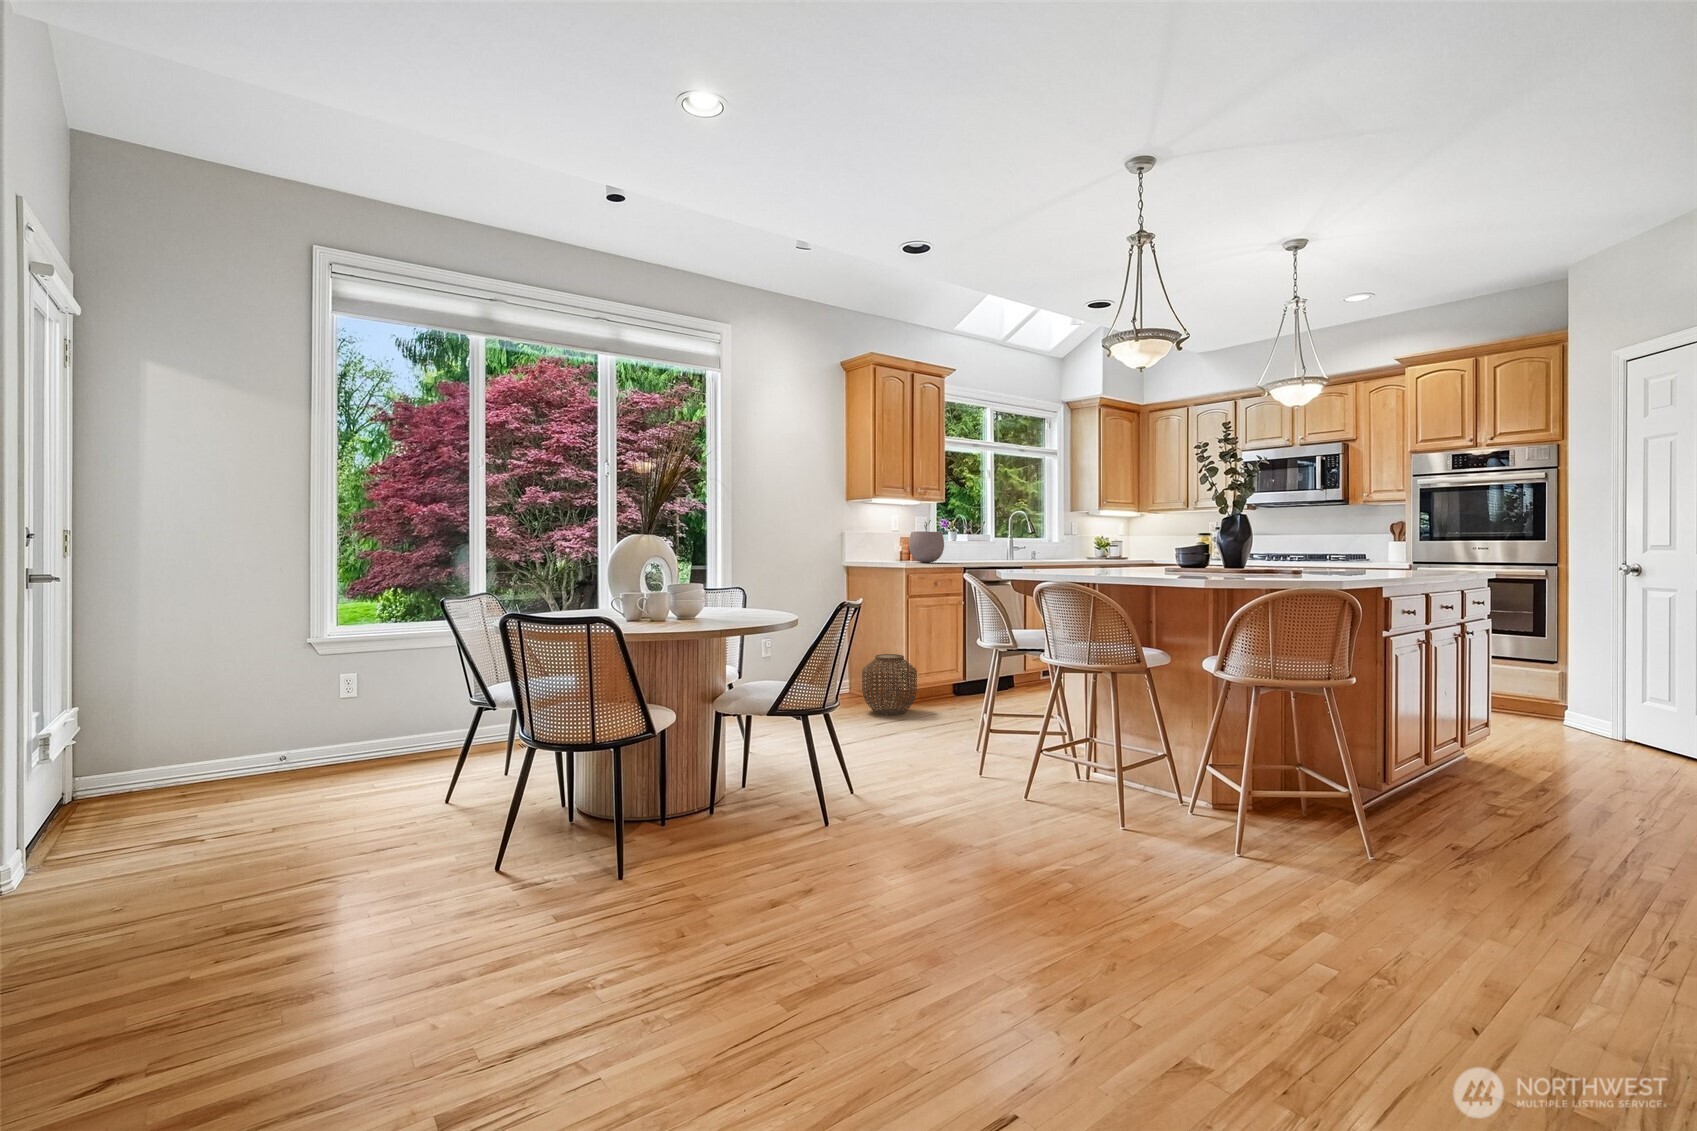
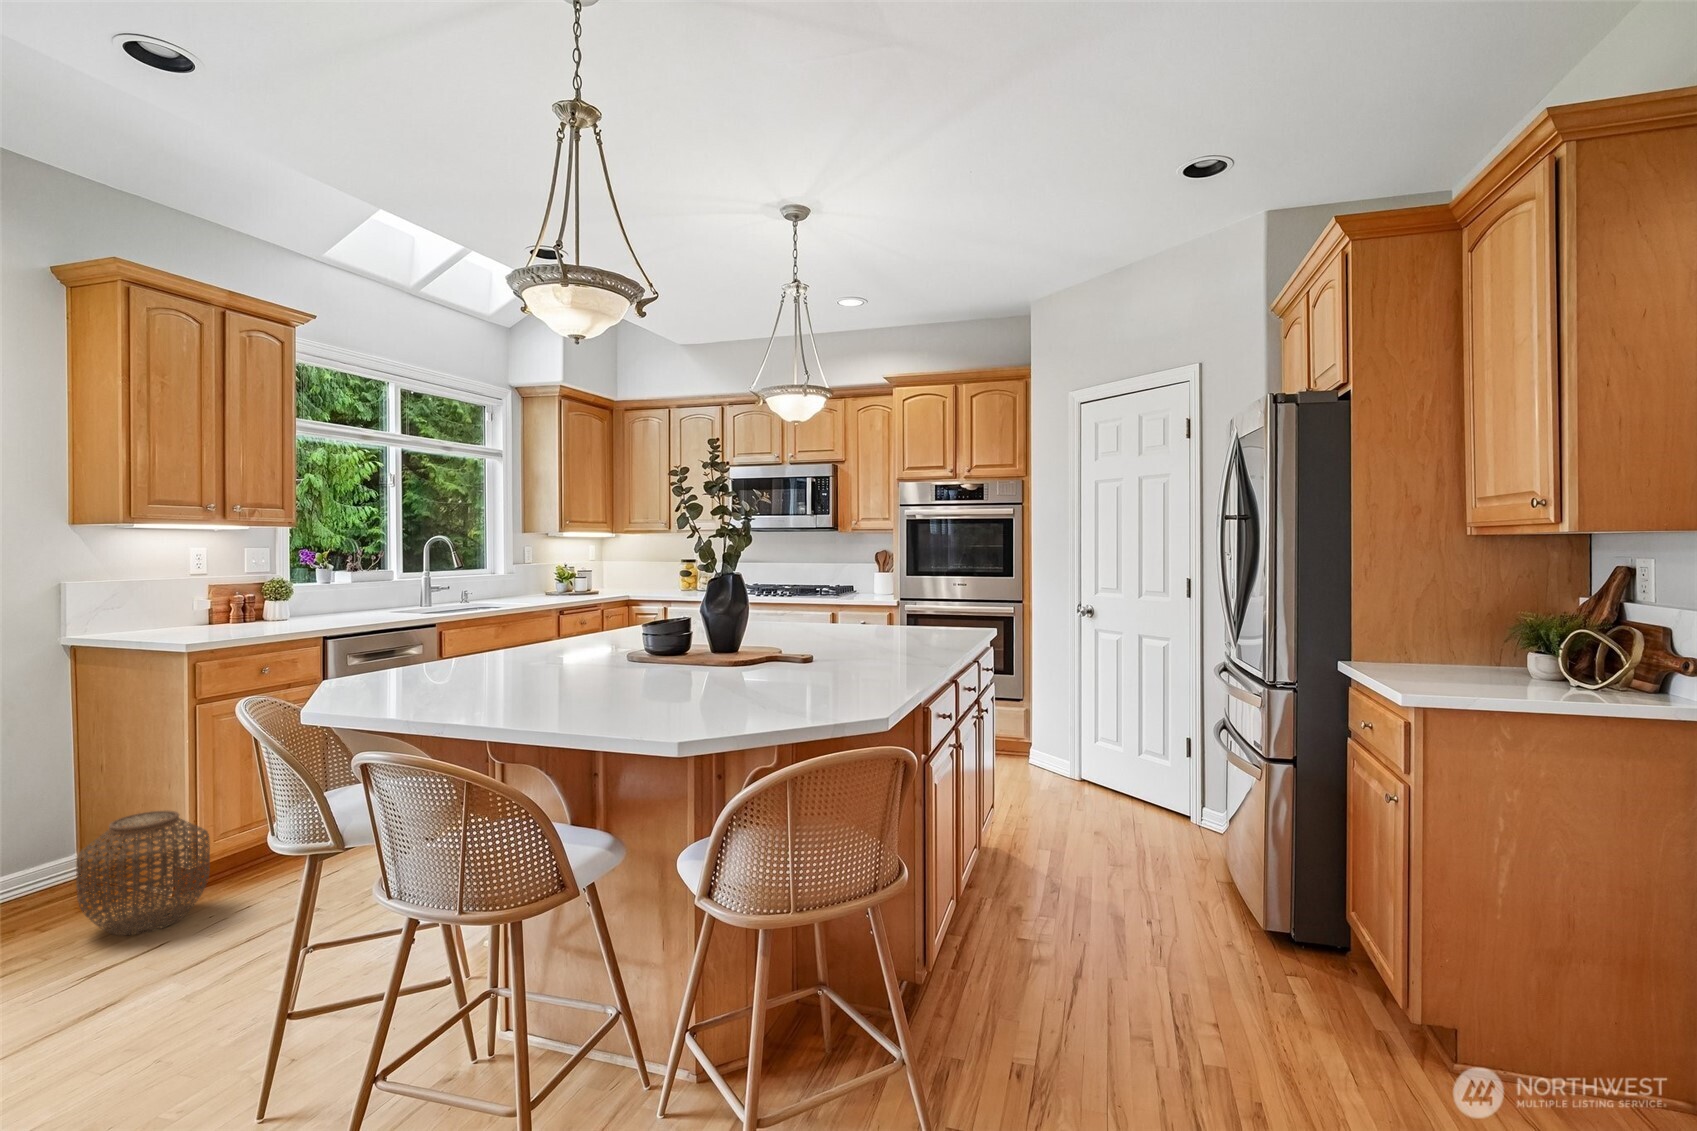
plant pot: present [909,520,944,563] -> none [211,555,285,630]

